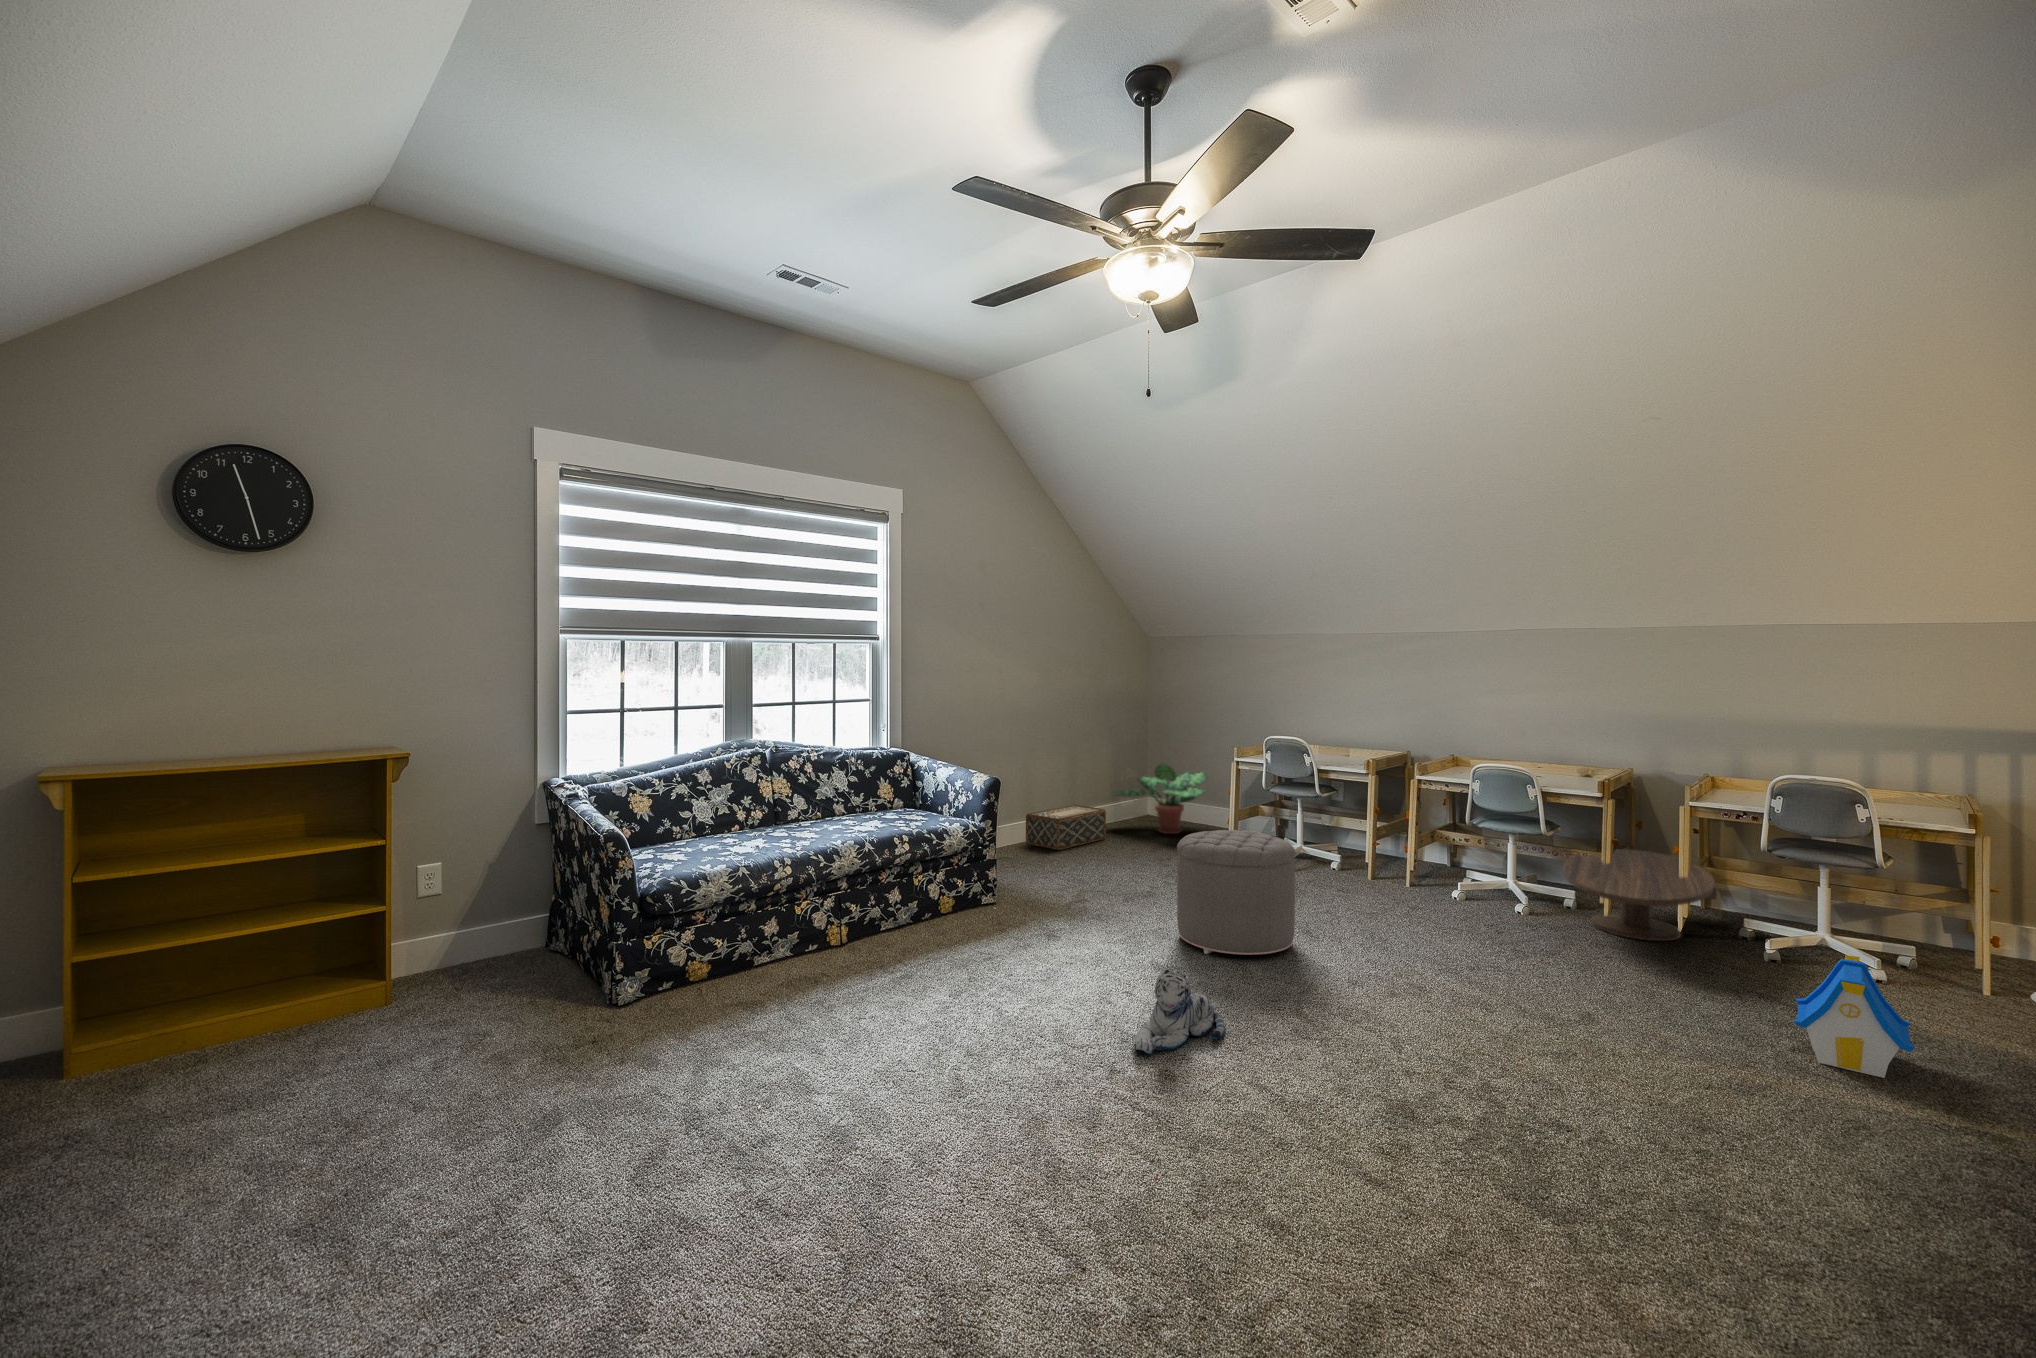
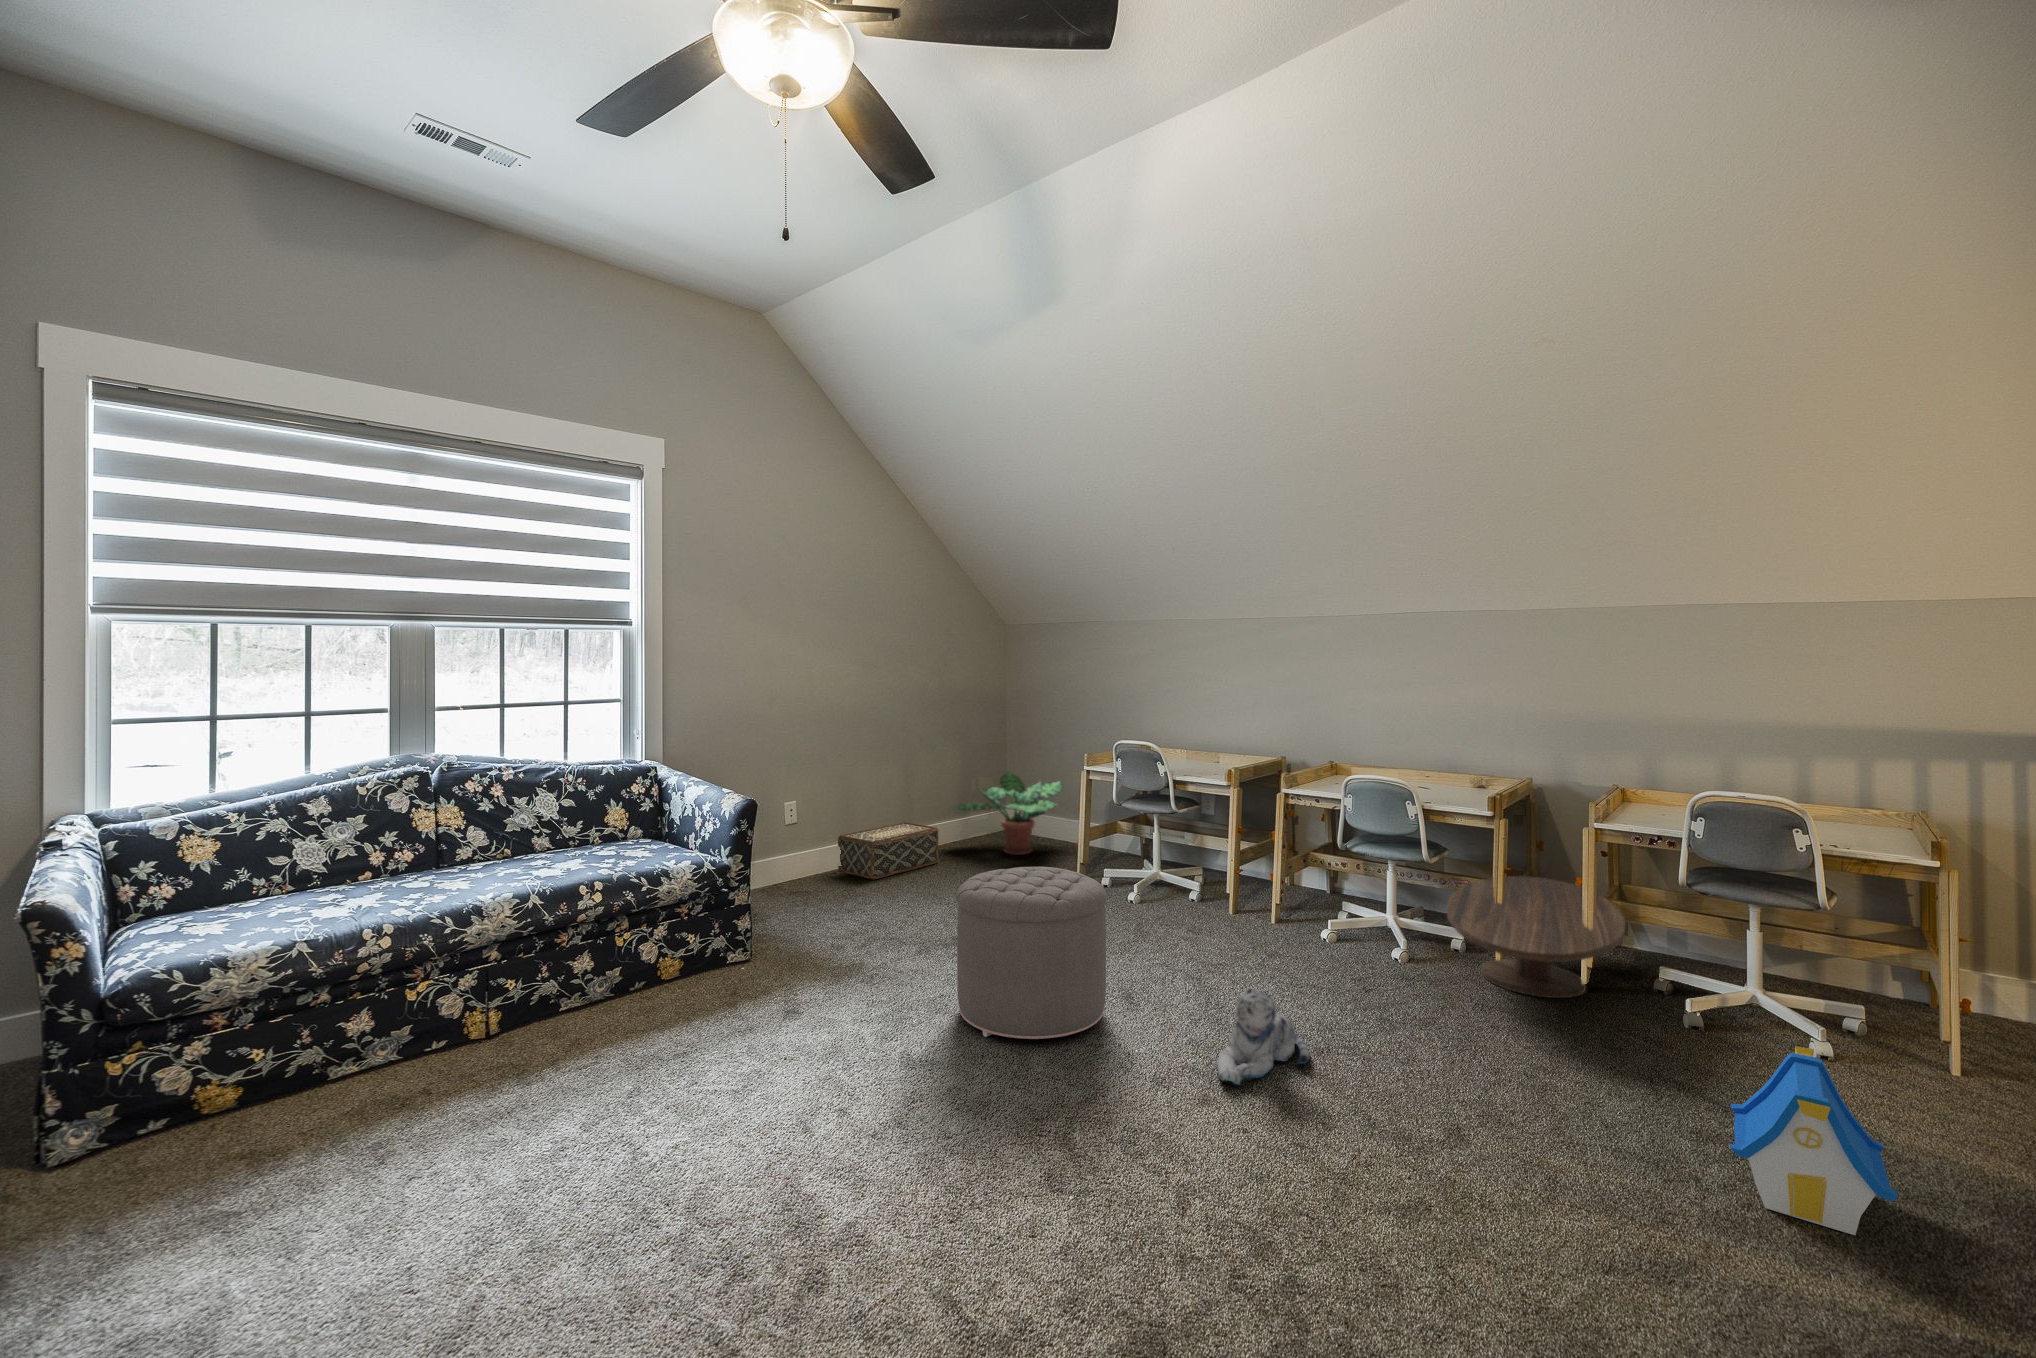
plush toy: present [1134,969,1225,1054] -> present [1217,989,1310,1085]

